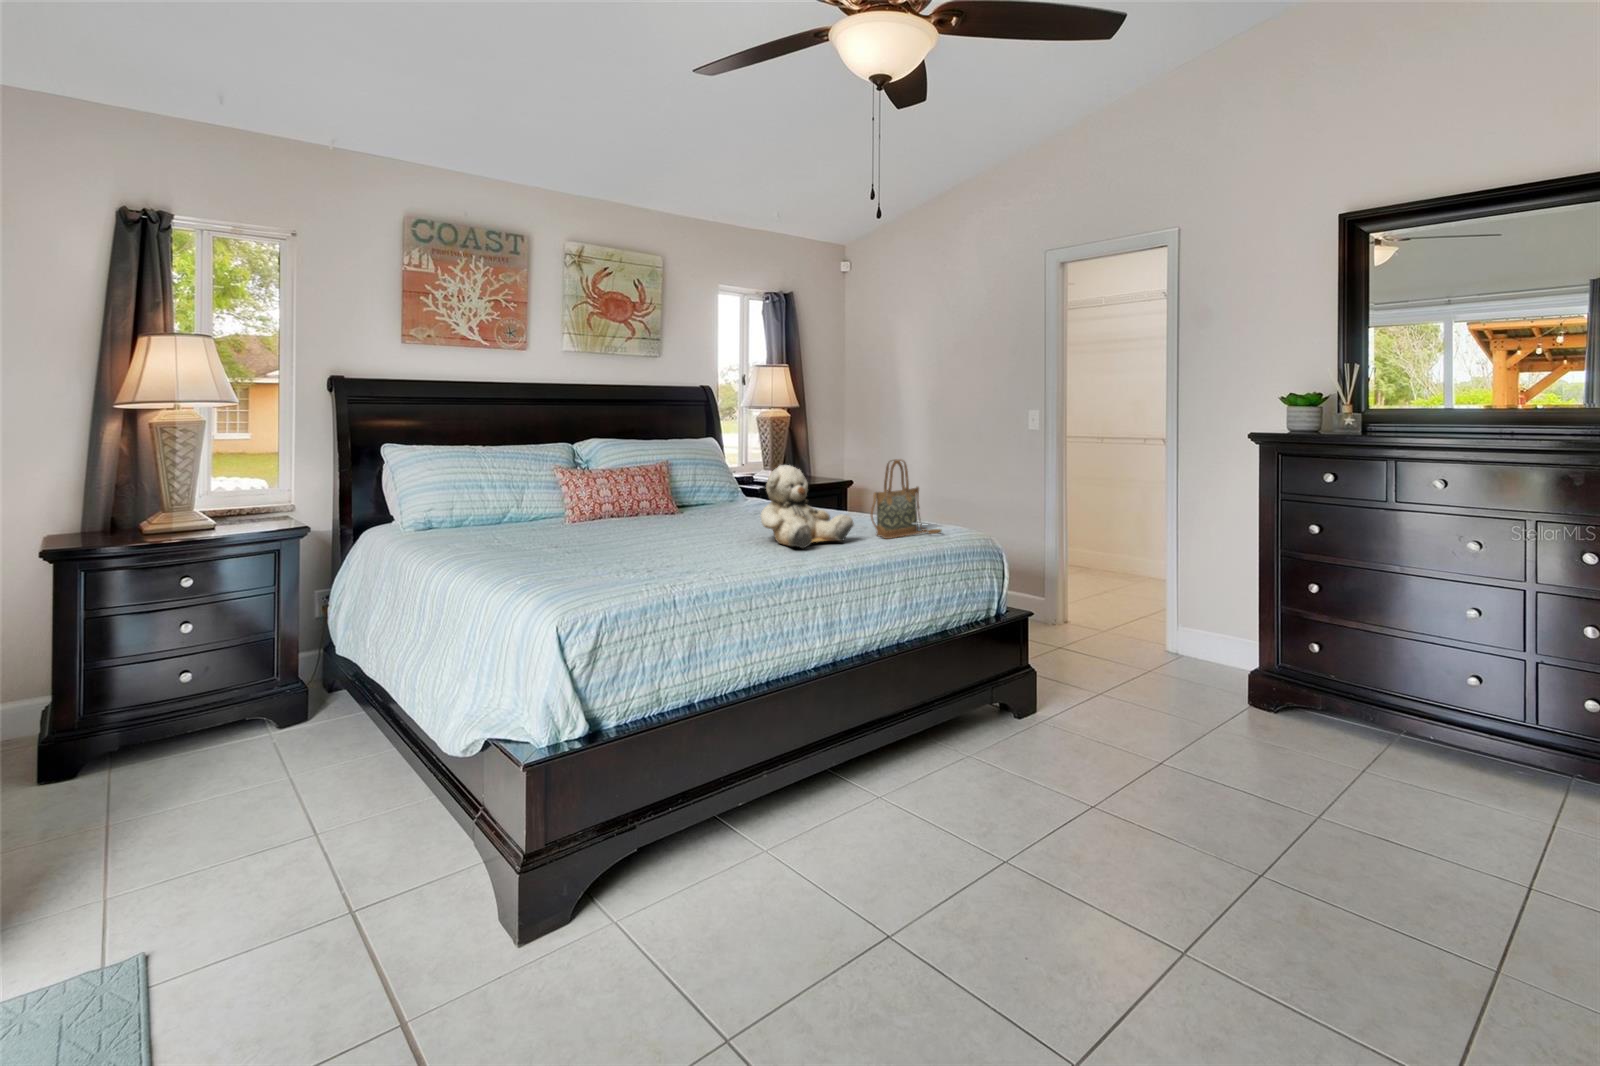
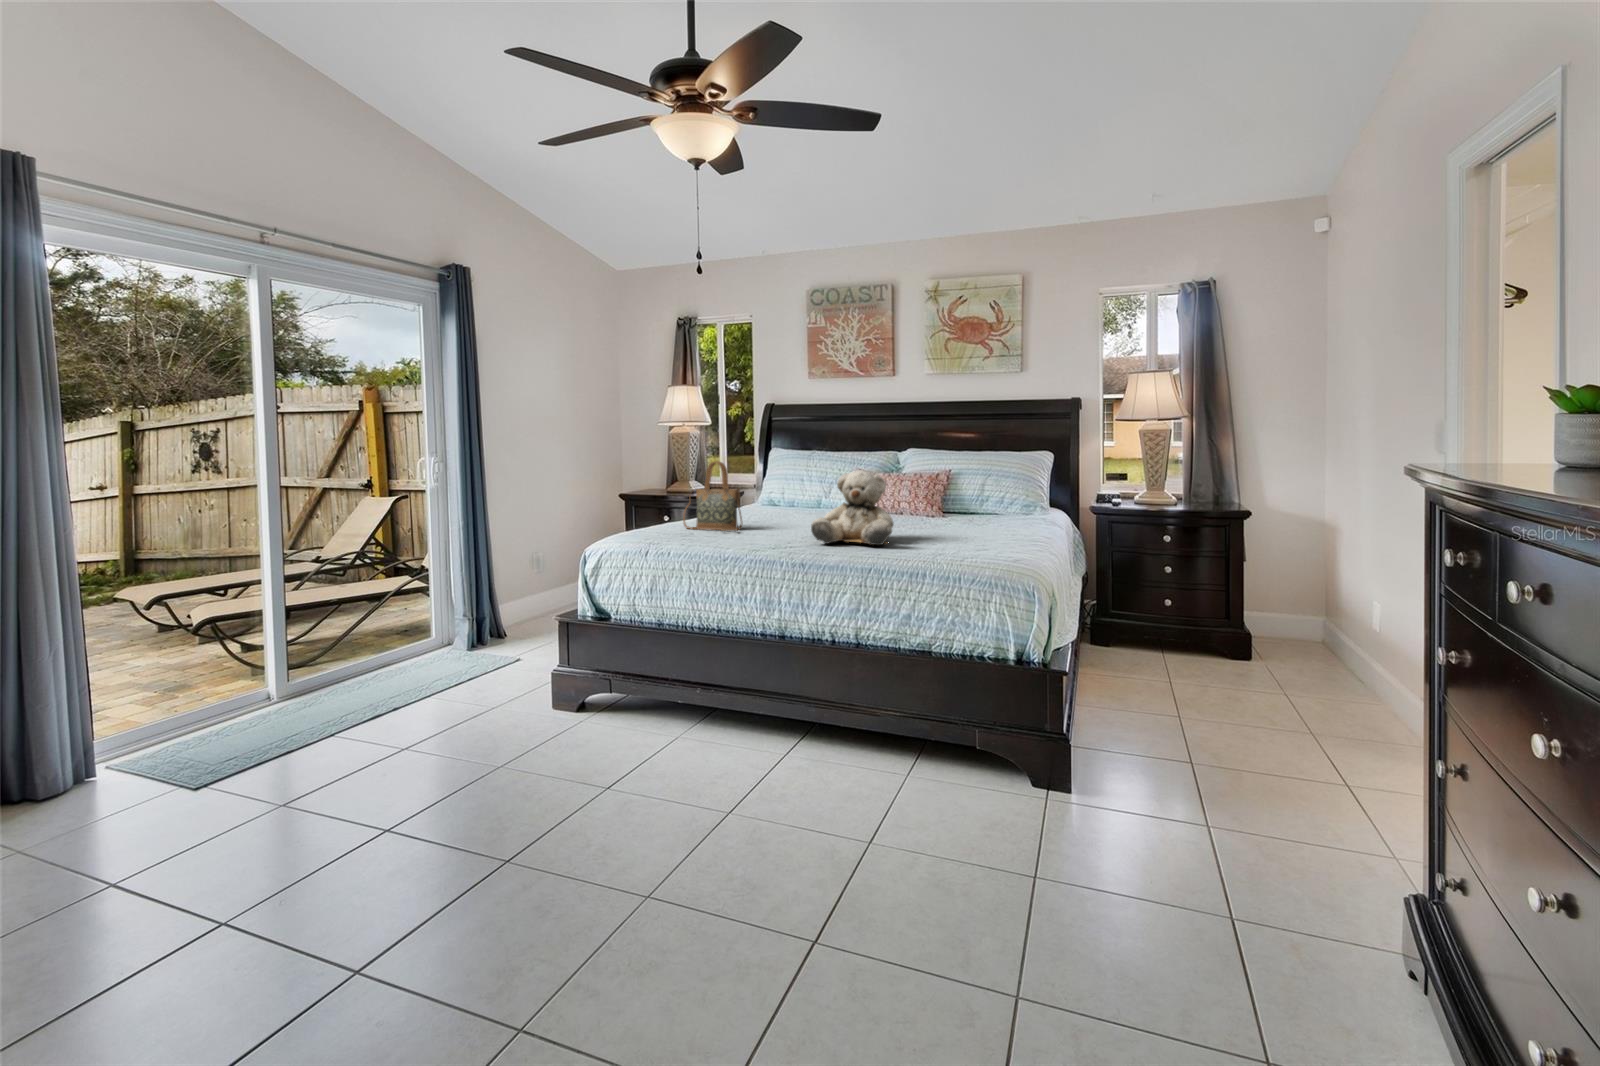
handbag: present [871,459,941,539] -> present [683,461,742,531]

